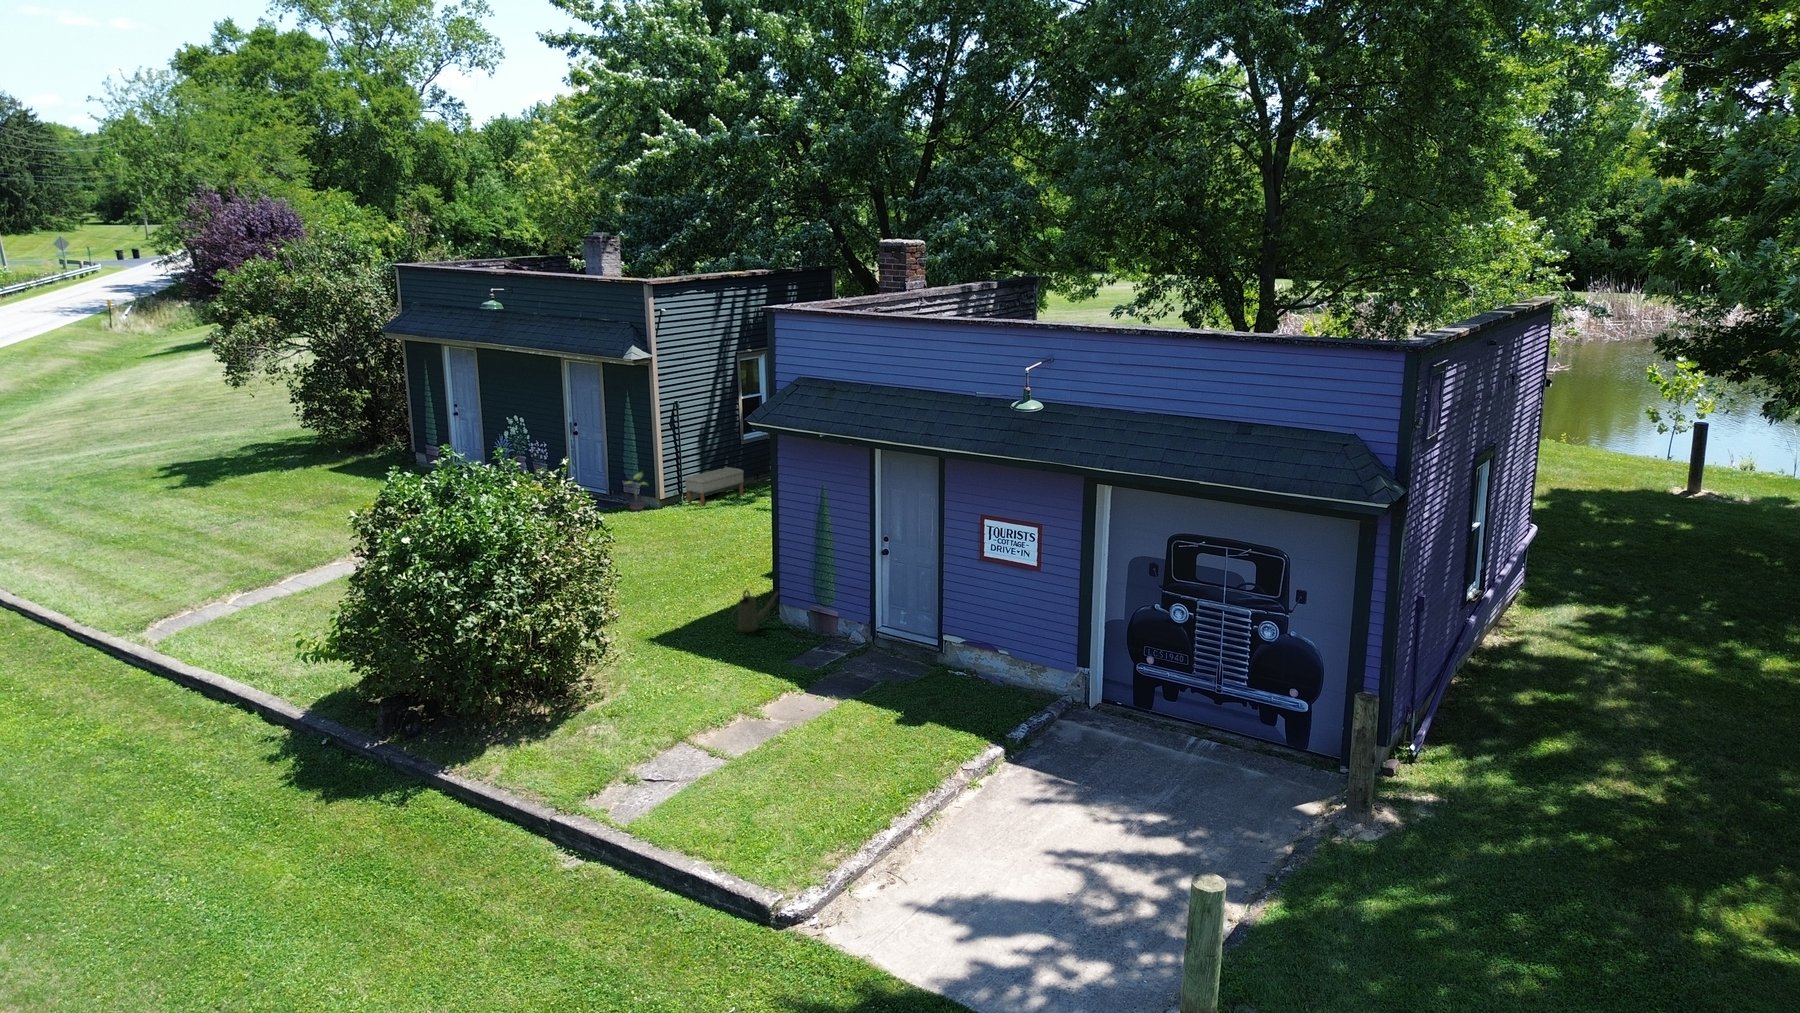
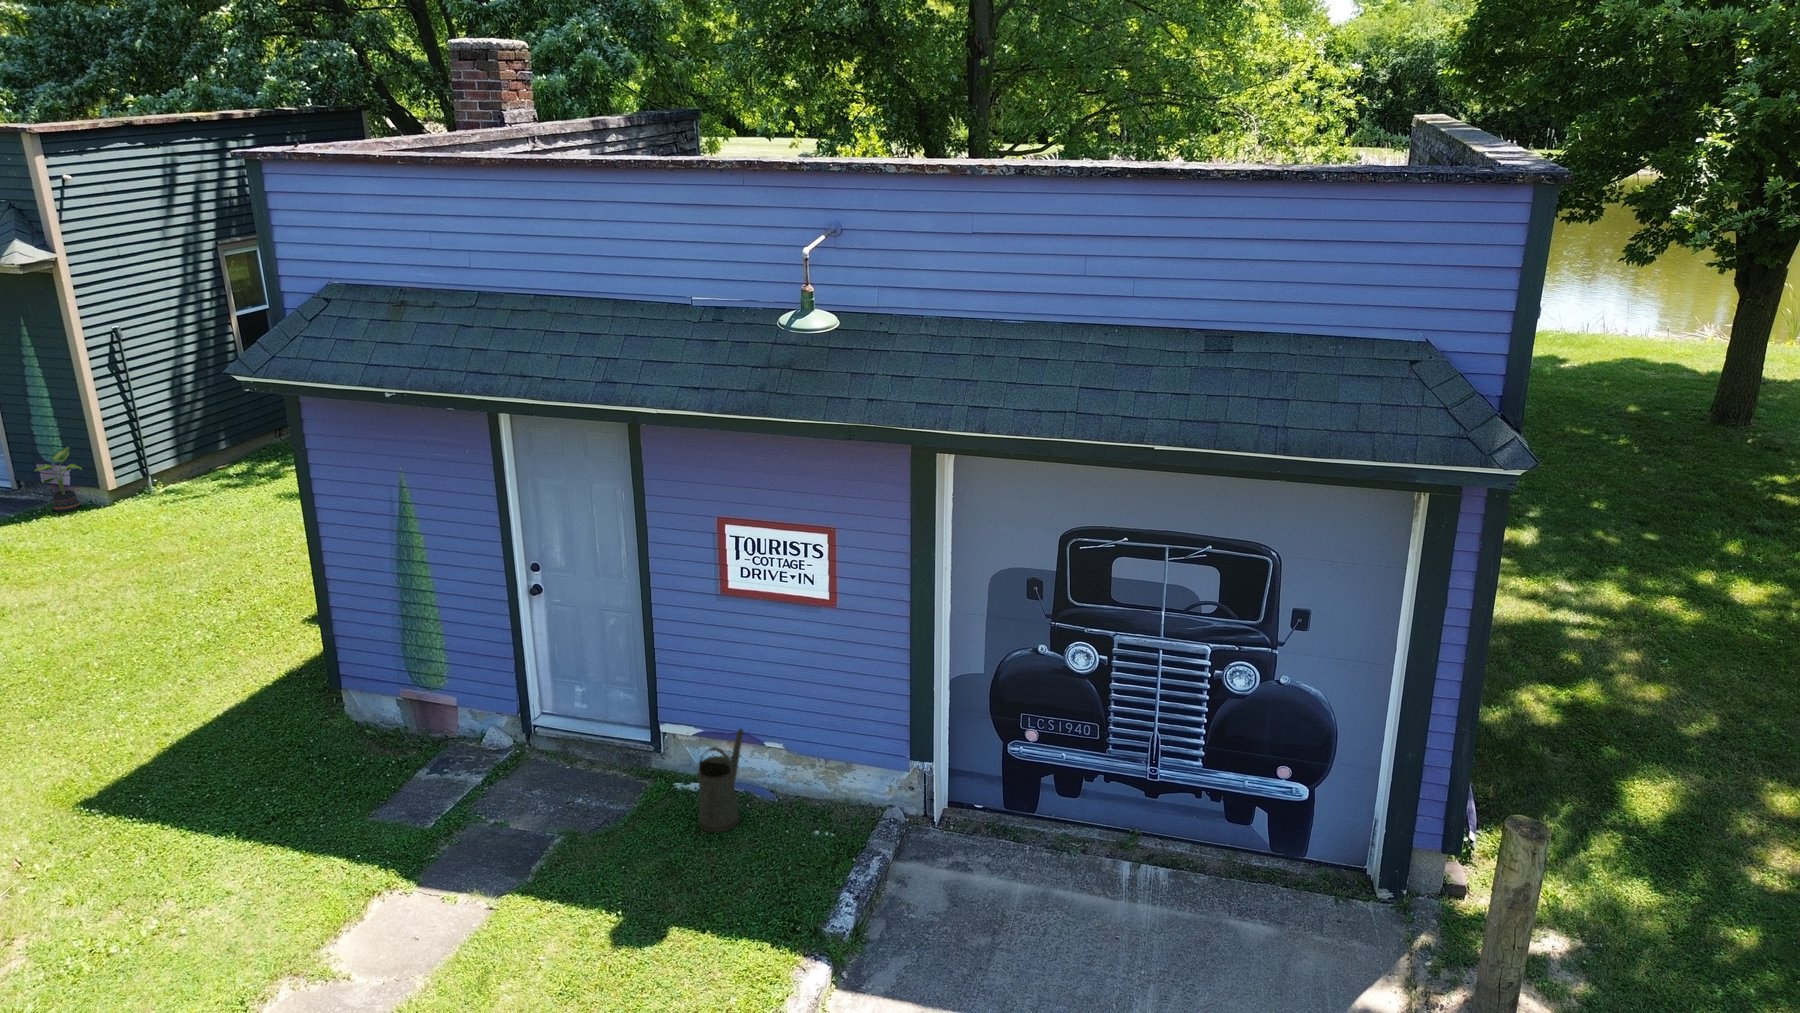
bench: present [685,467,744,506] -> none [149,425,256,492]
watering can: present [738,590,778,632] -> present [697,729,743,832]

